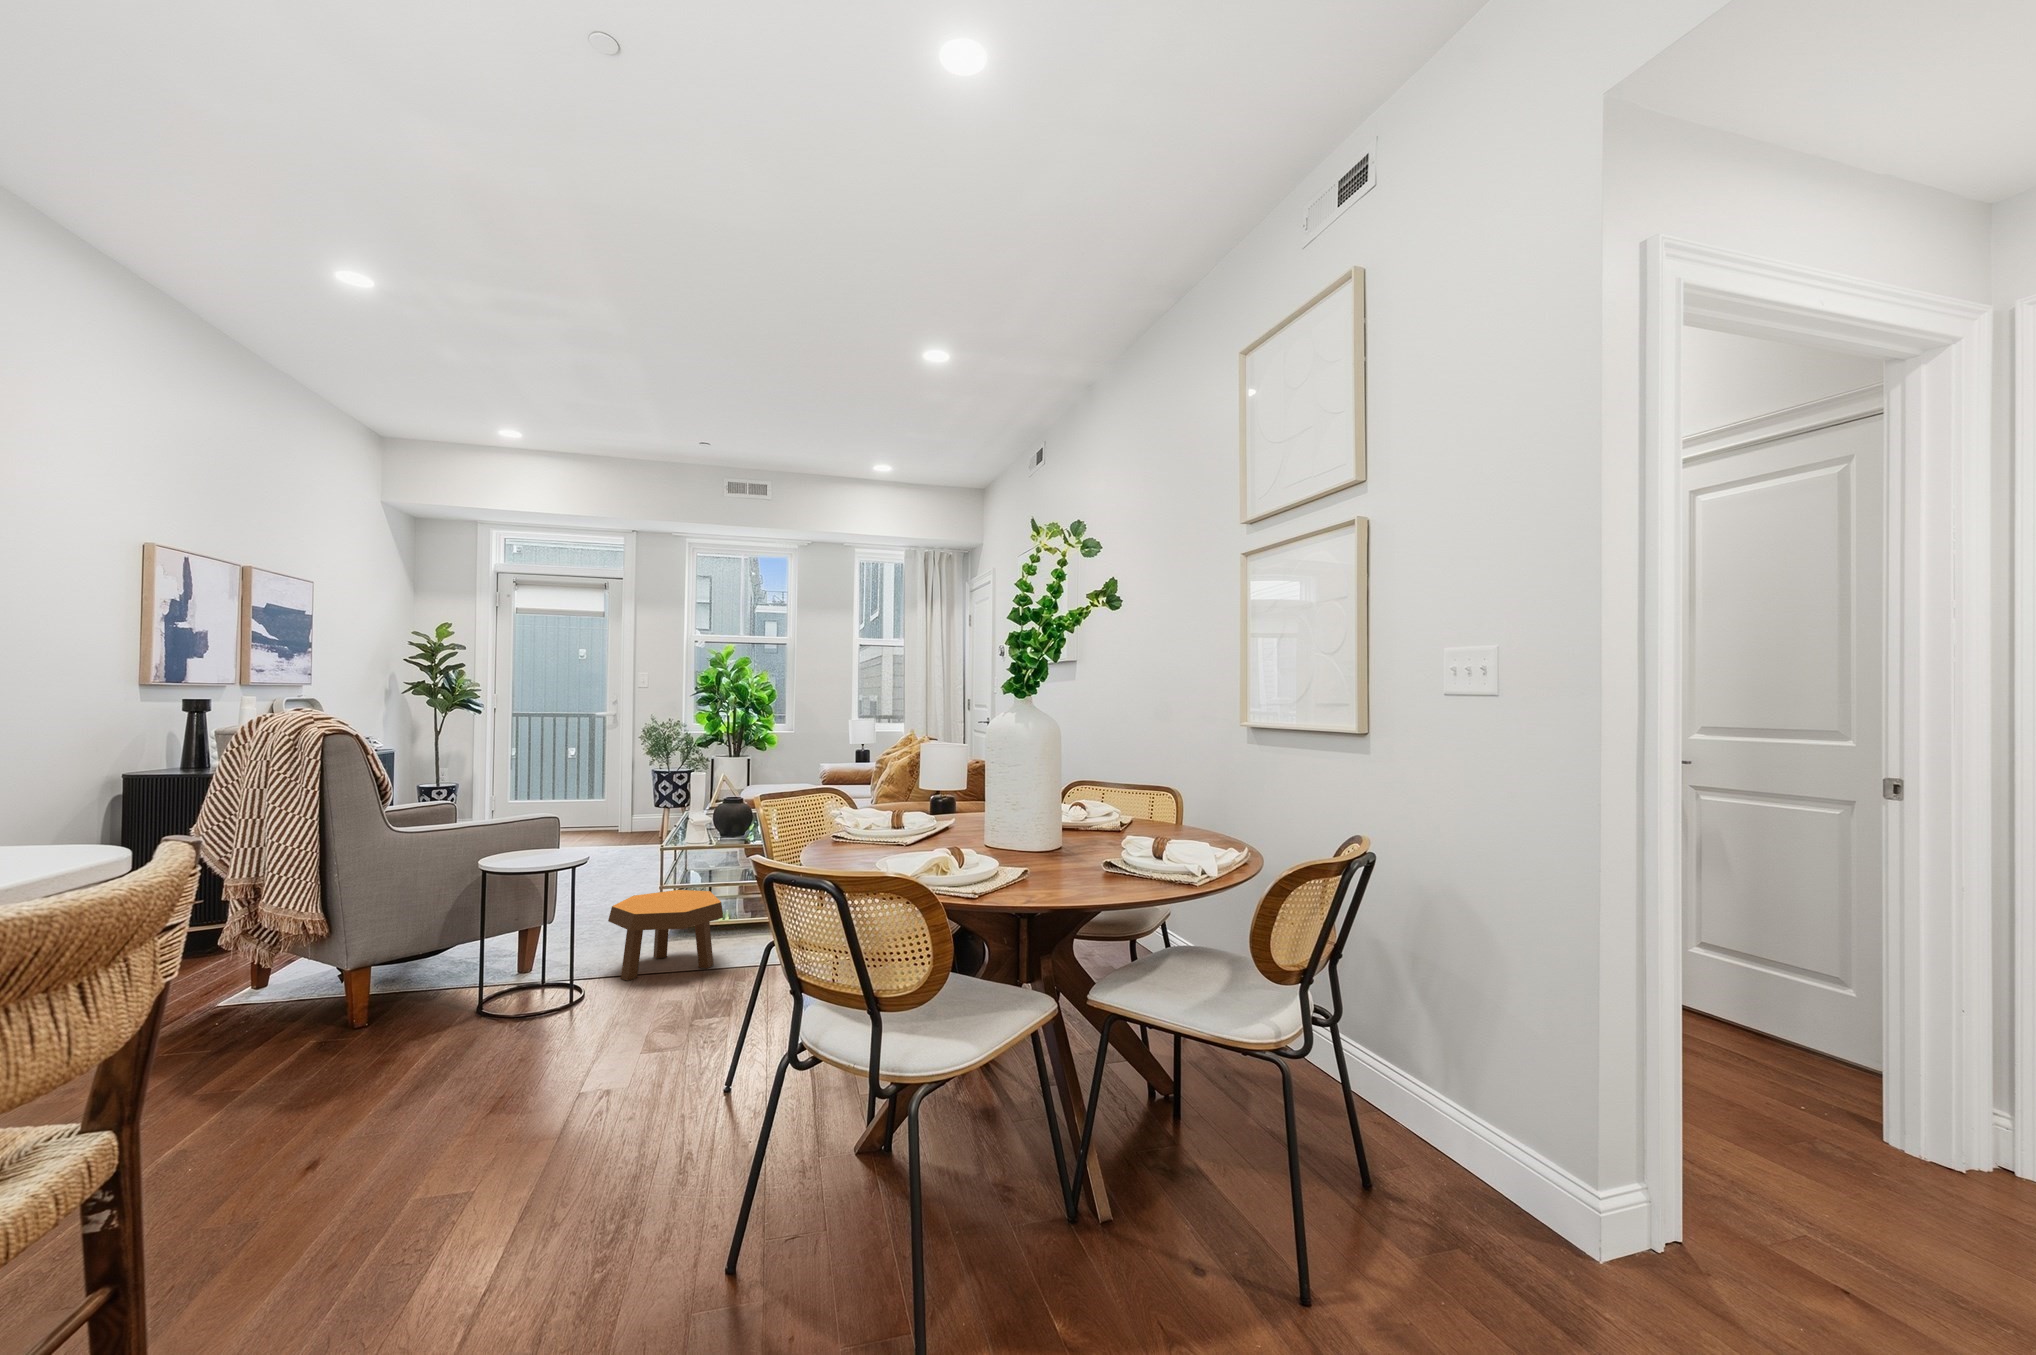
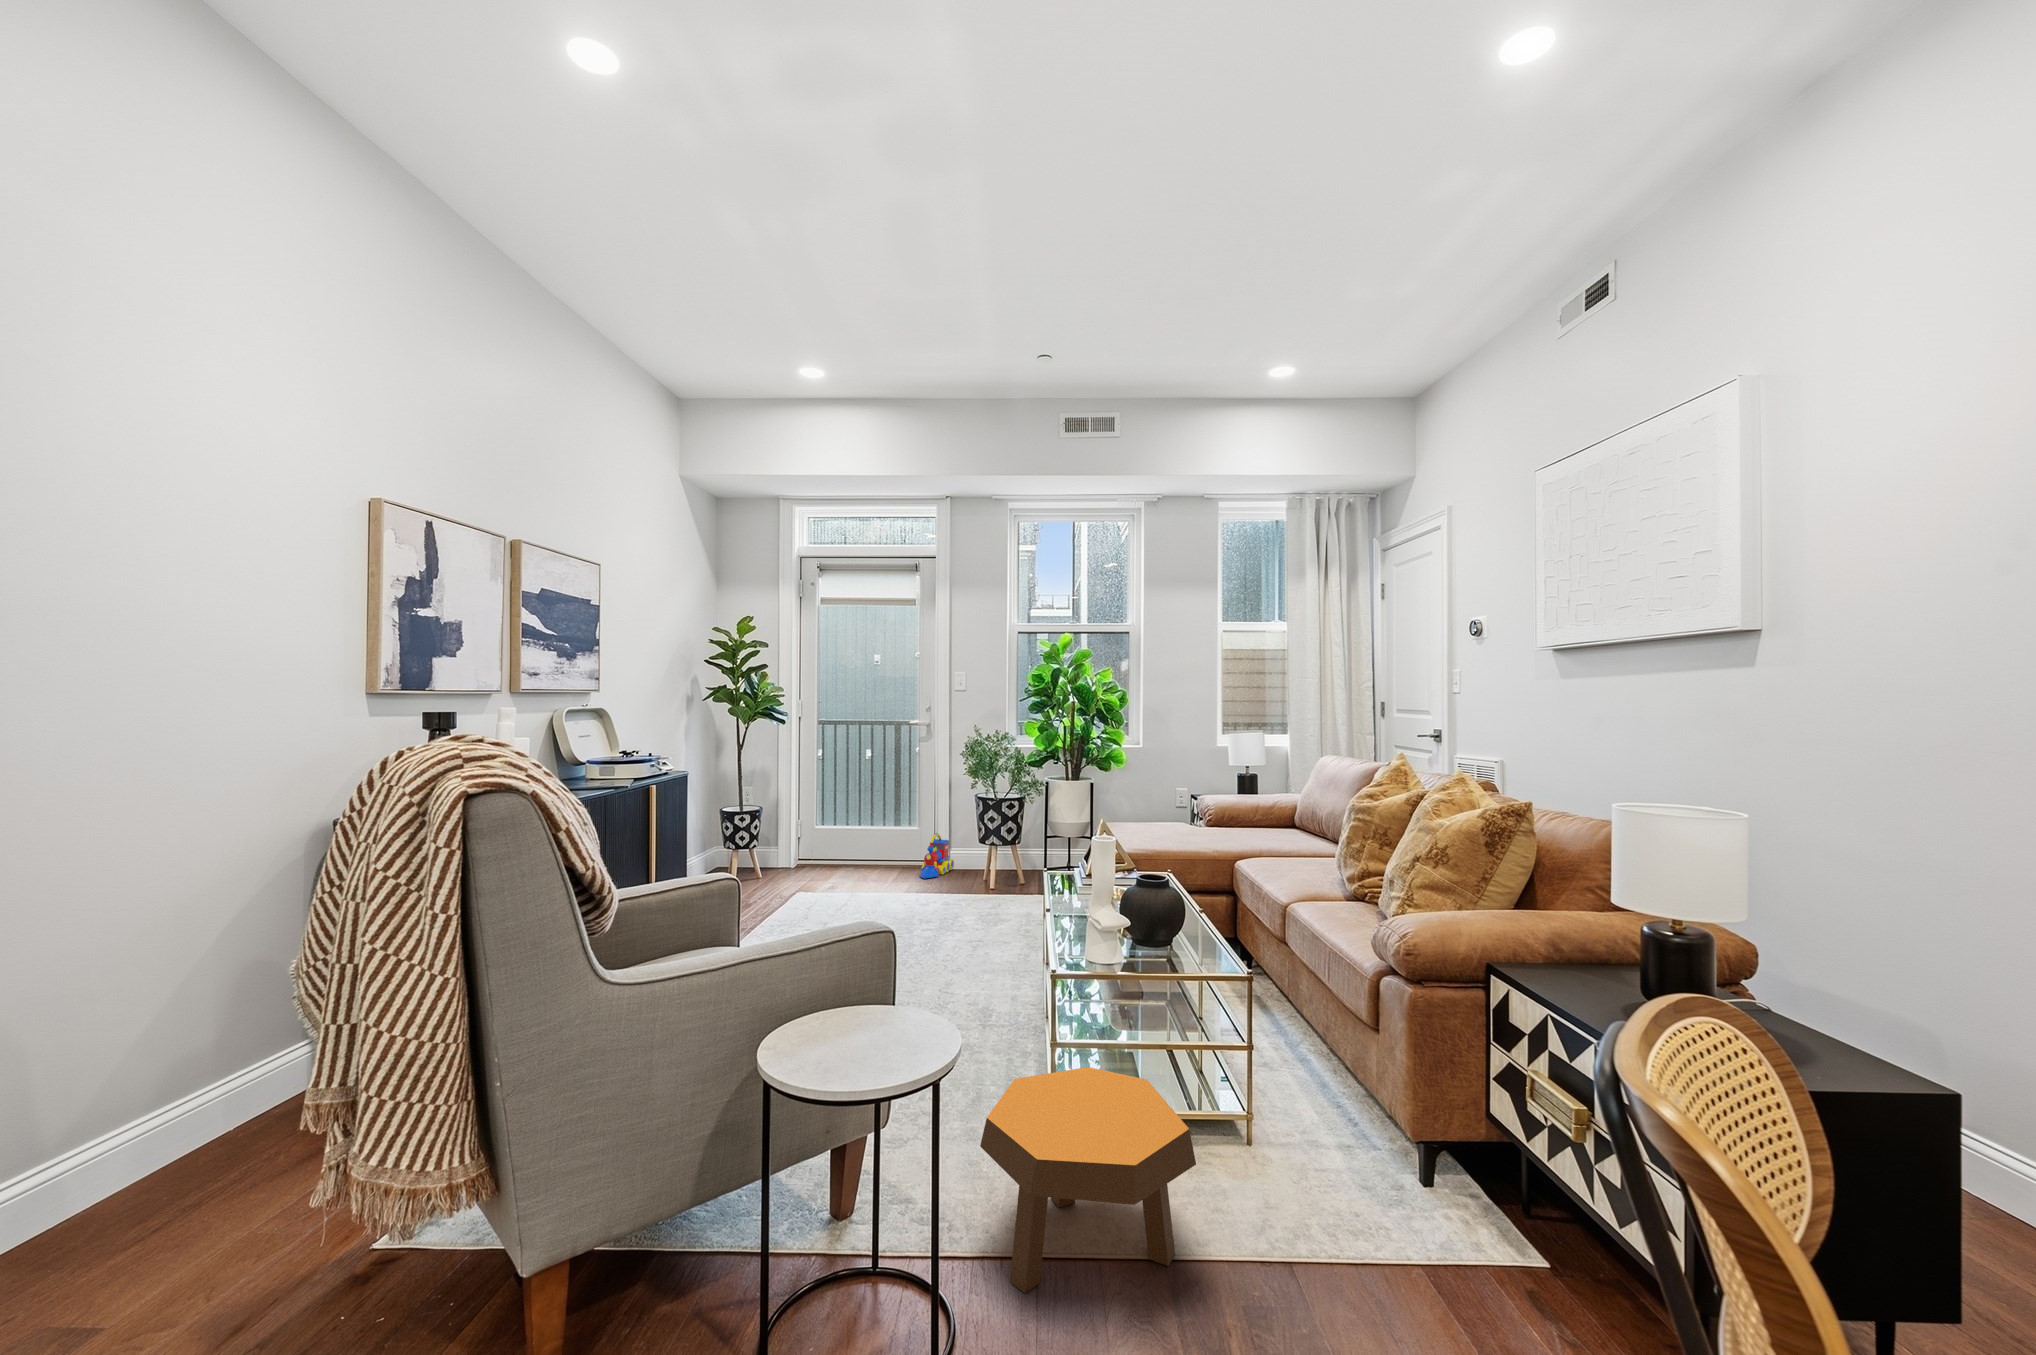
toy train: none [604,802,636,838] -> present [919,833,954,878]

